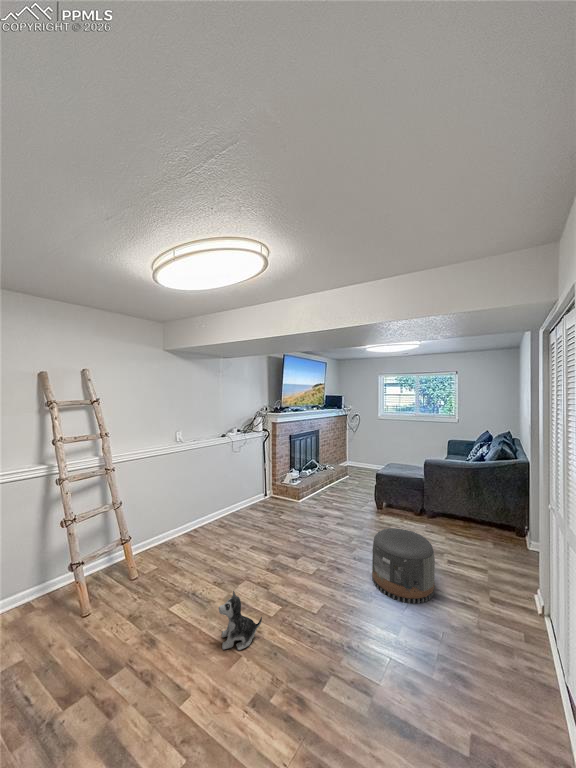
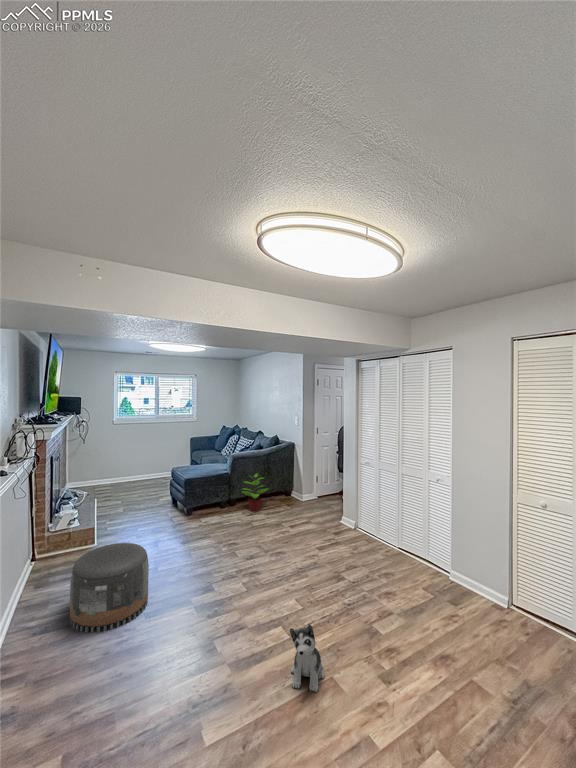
potted plant: none [429,488,468,532] -> present [242,474,268,511]
pouf: present [372,528,435,604] -> present [70,543,149,633]

